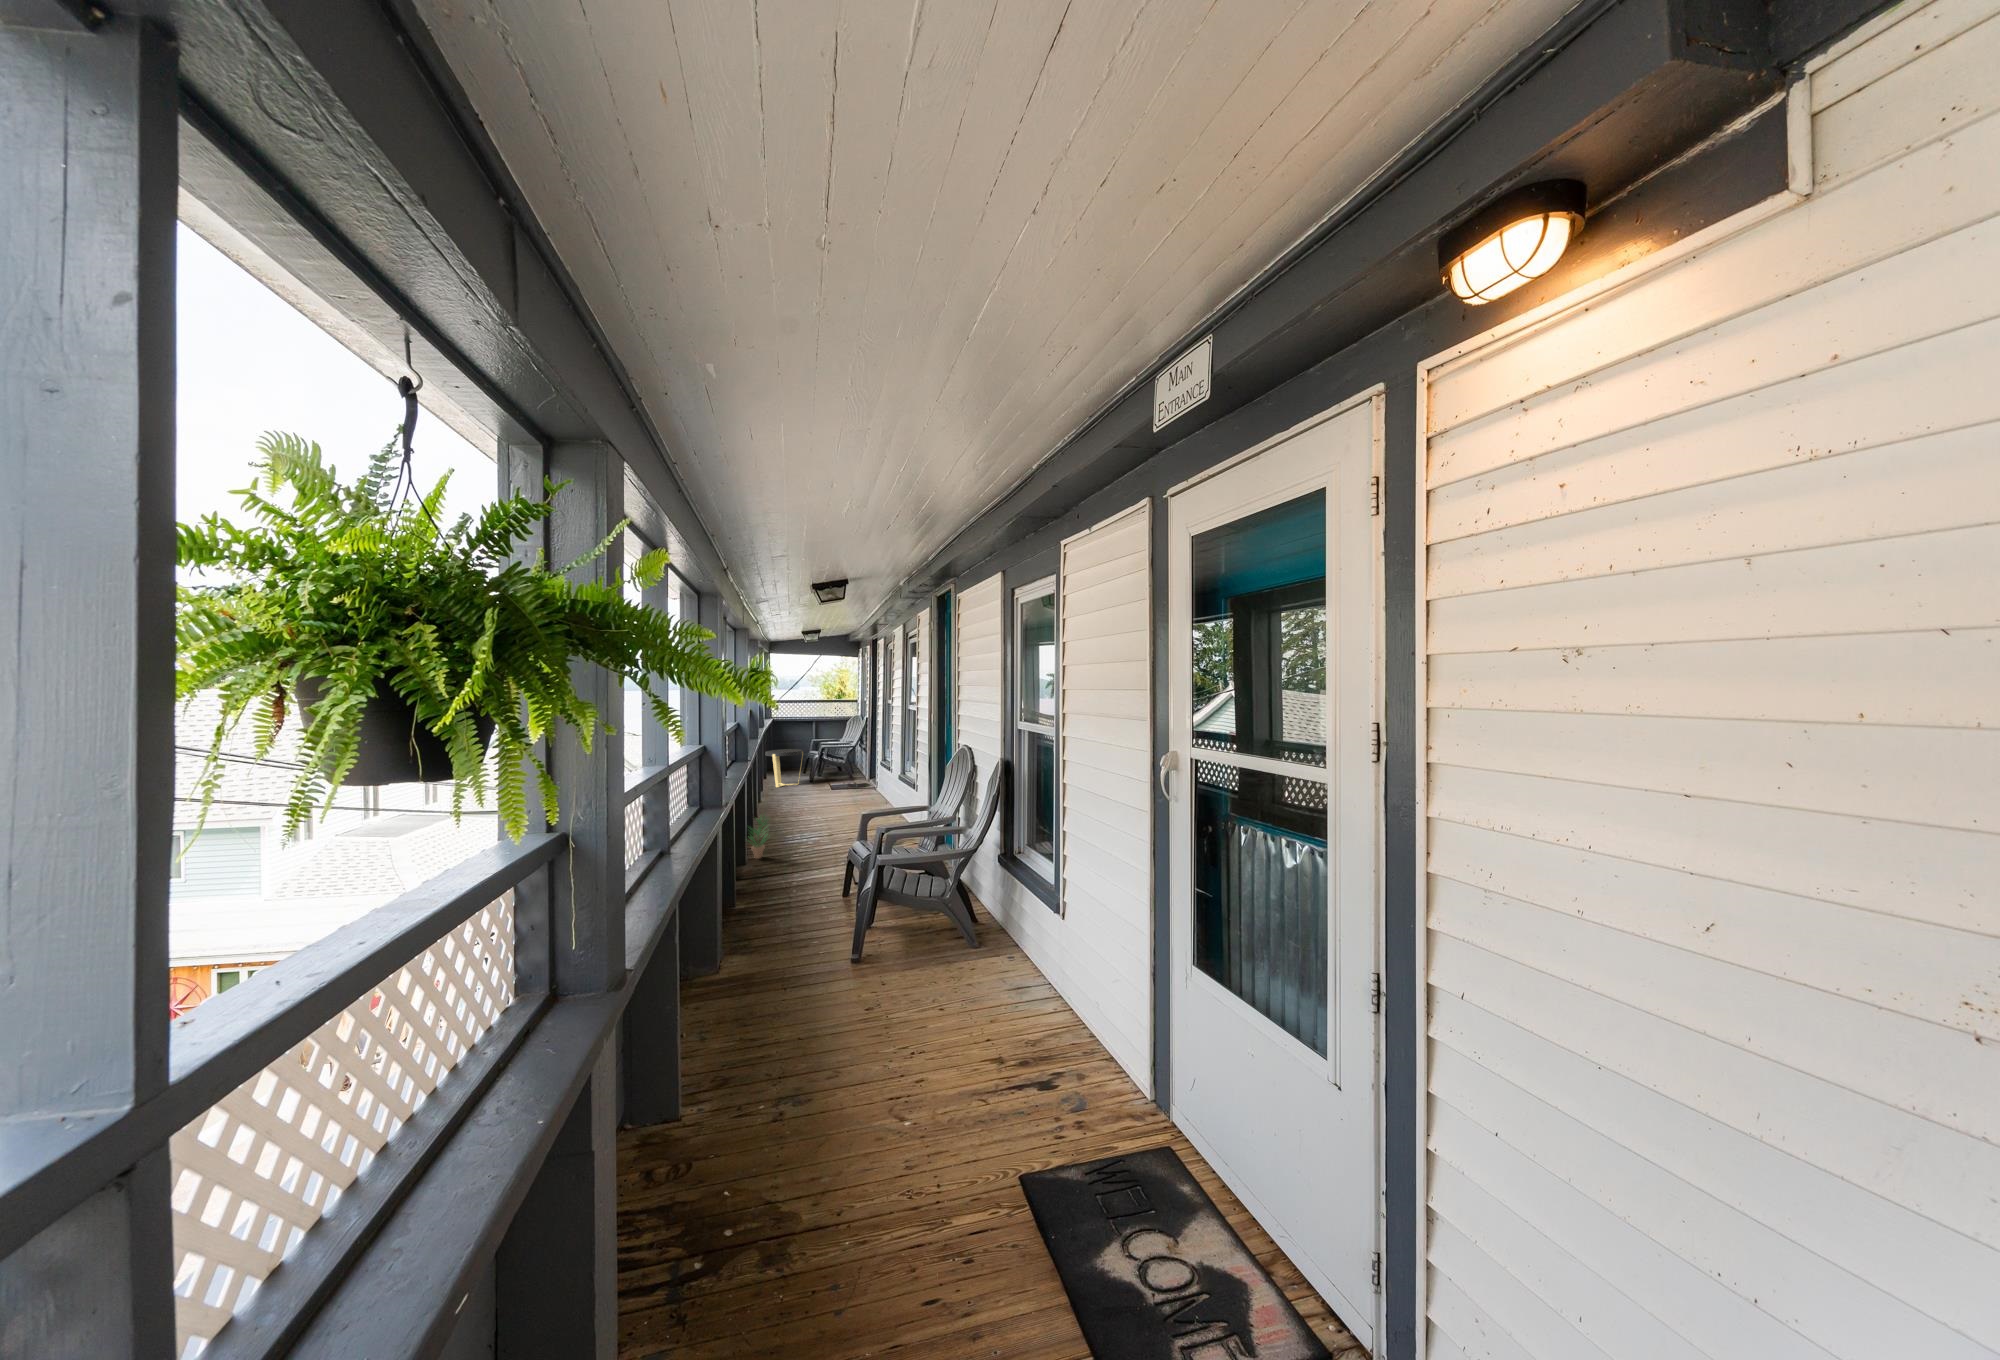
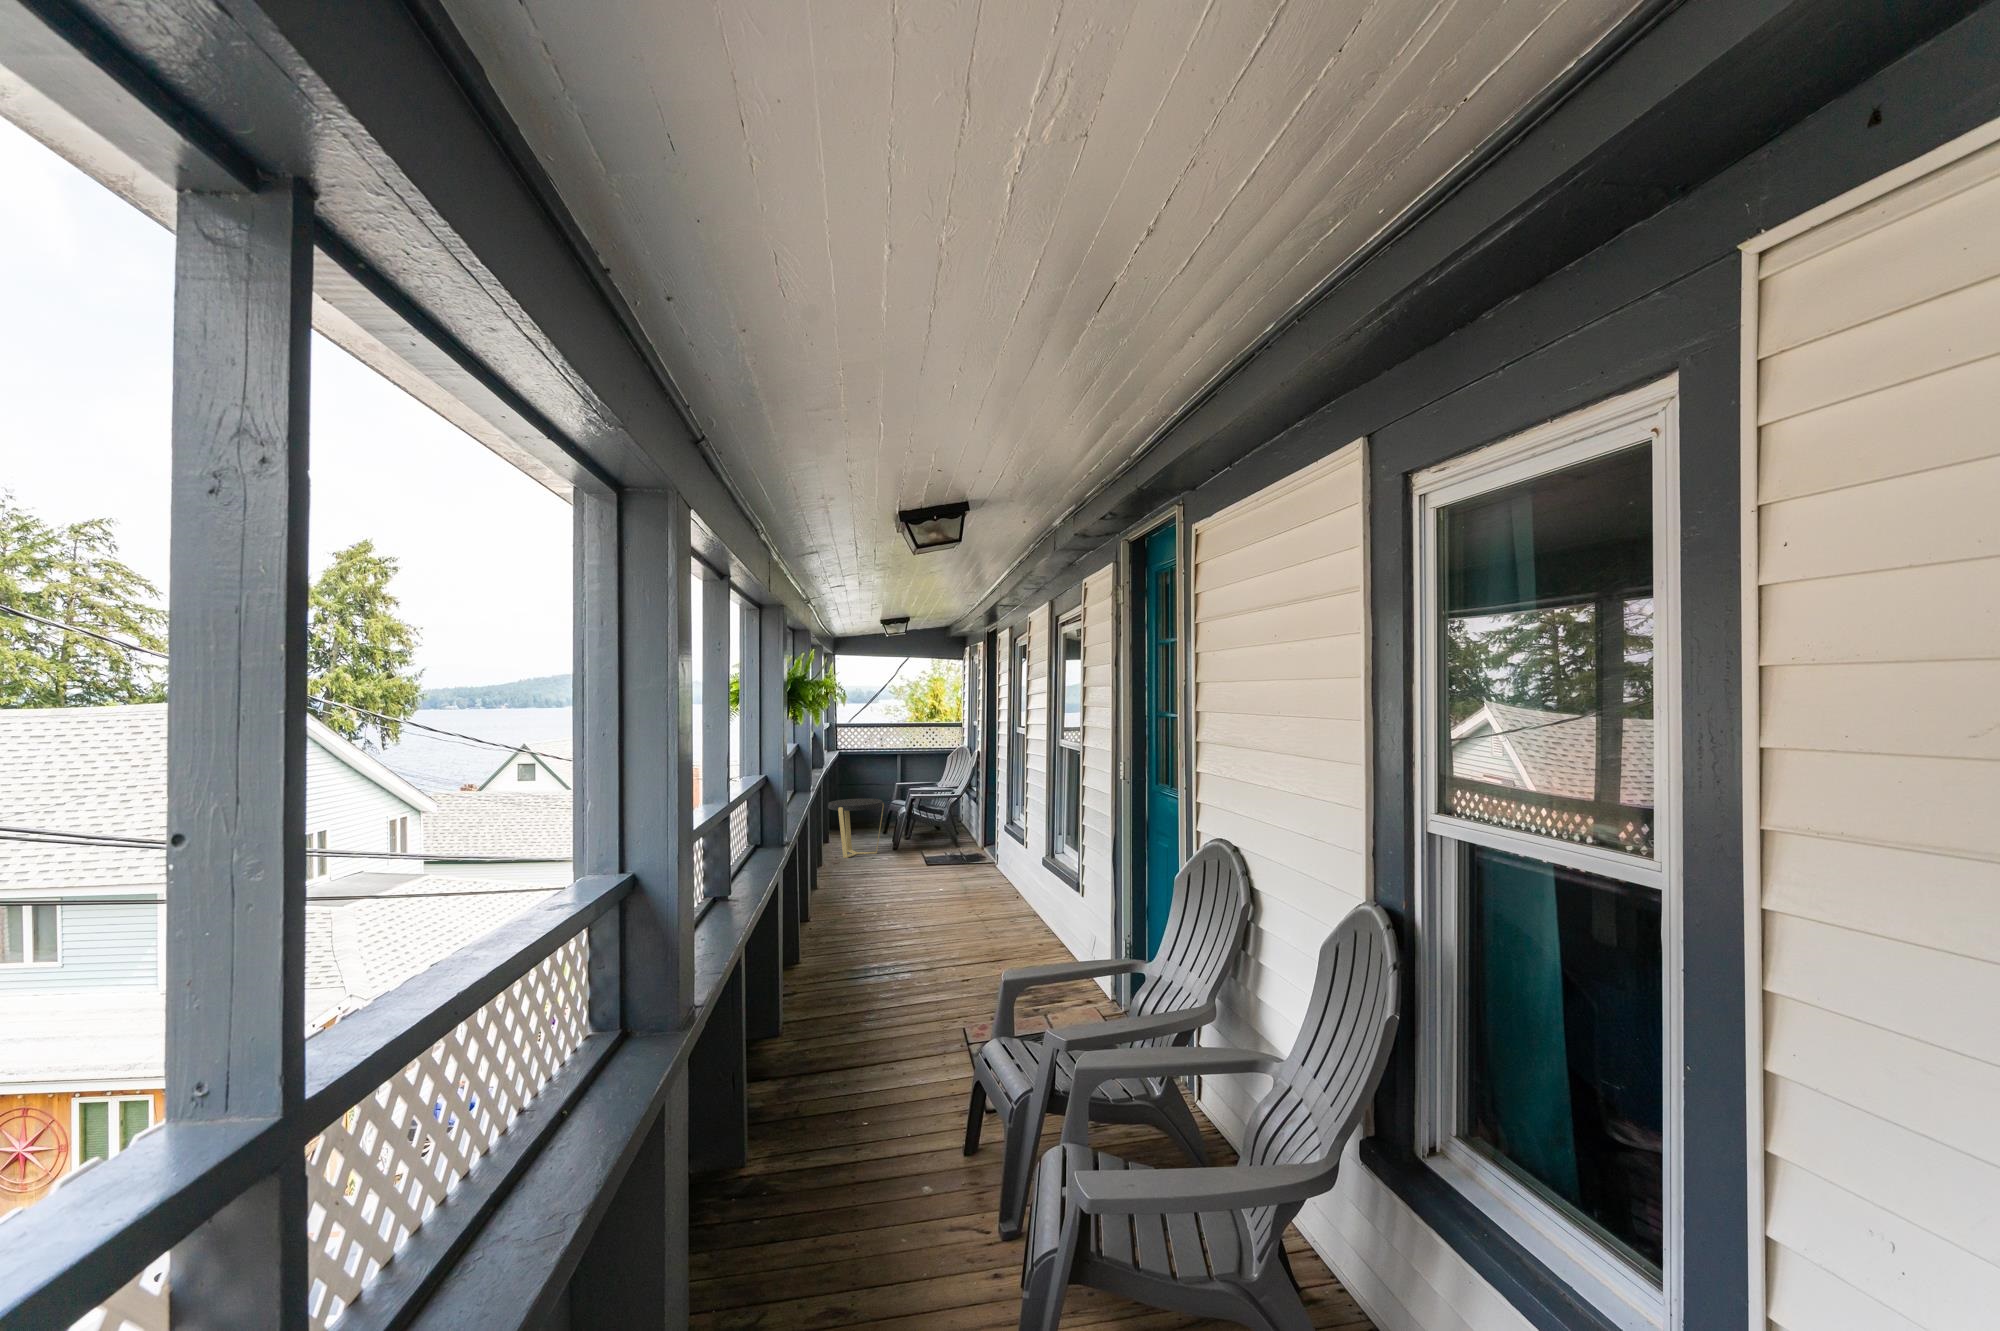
potted plant: present [750,816,768,859] -> none [770,950,821,1041]

